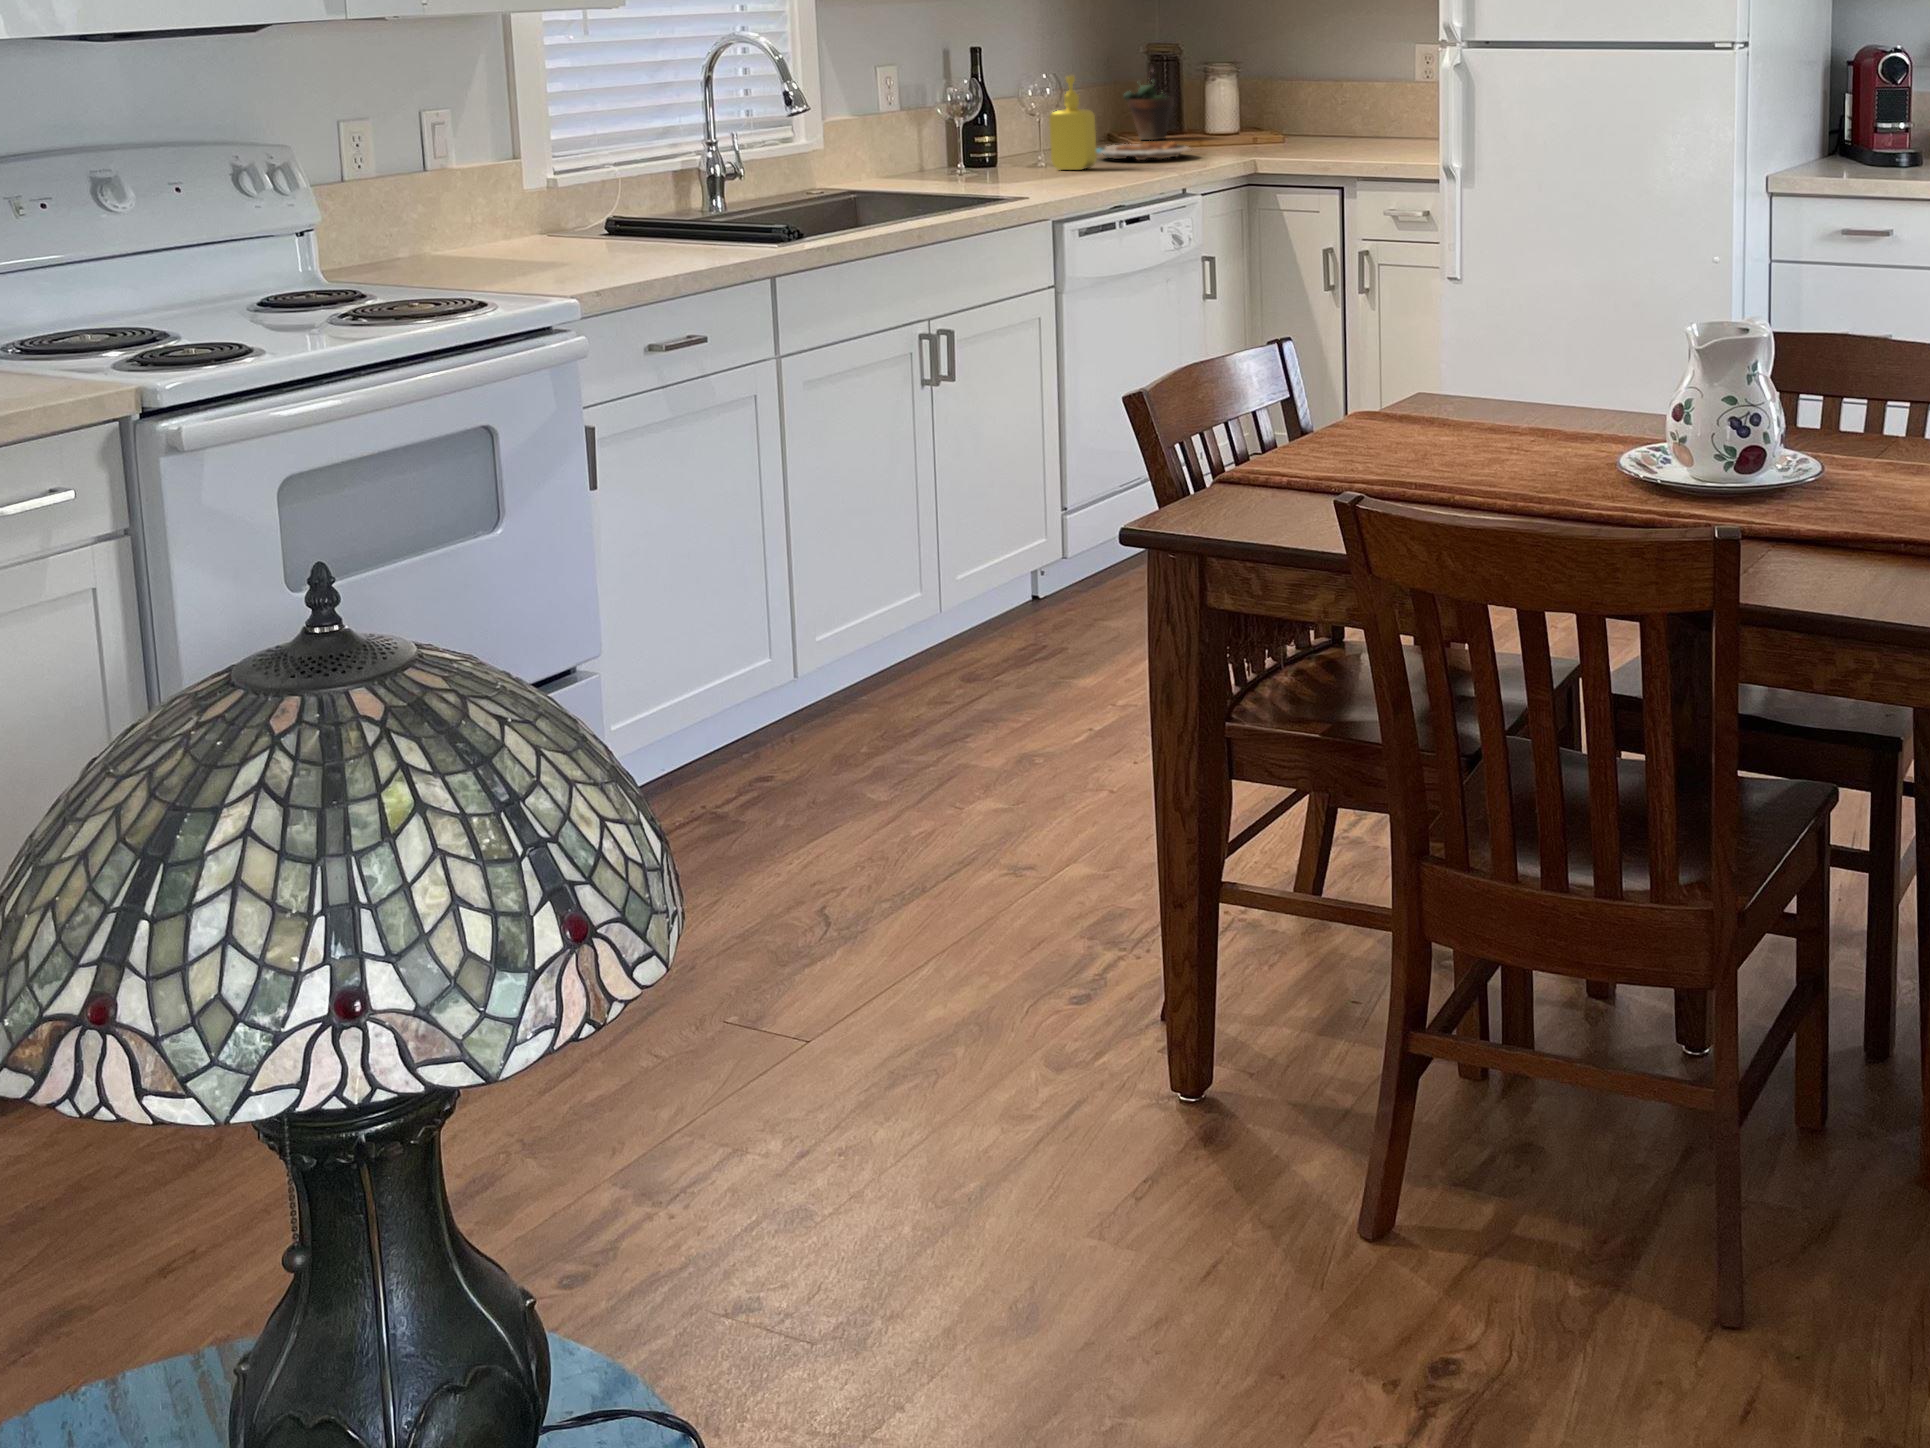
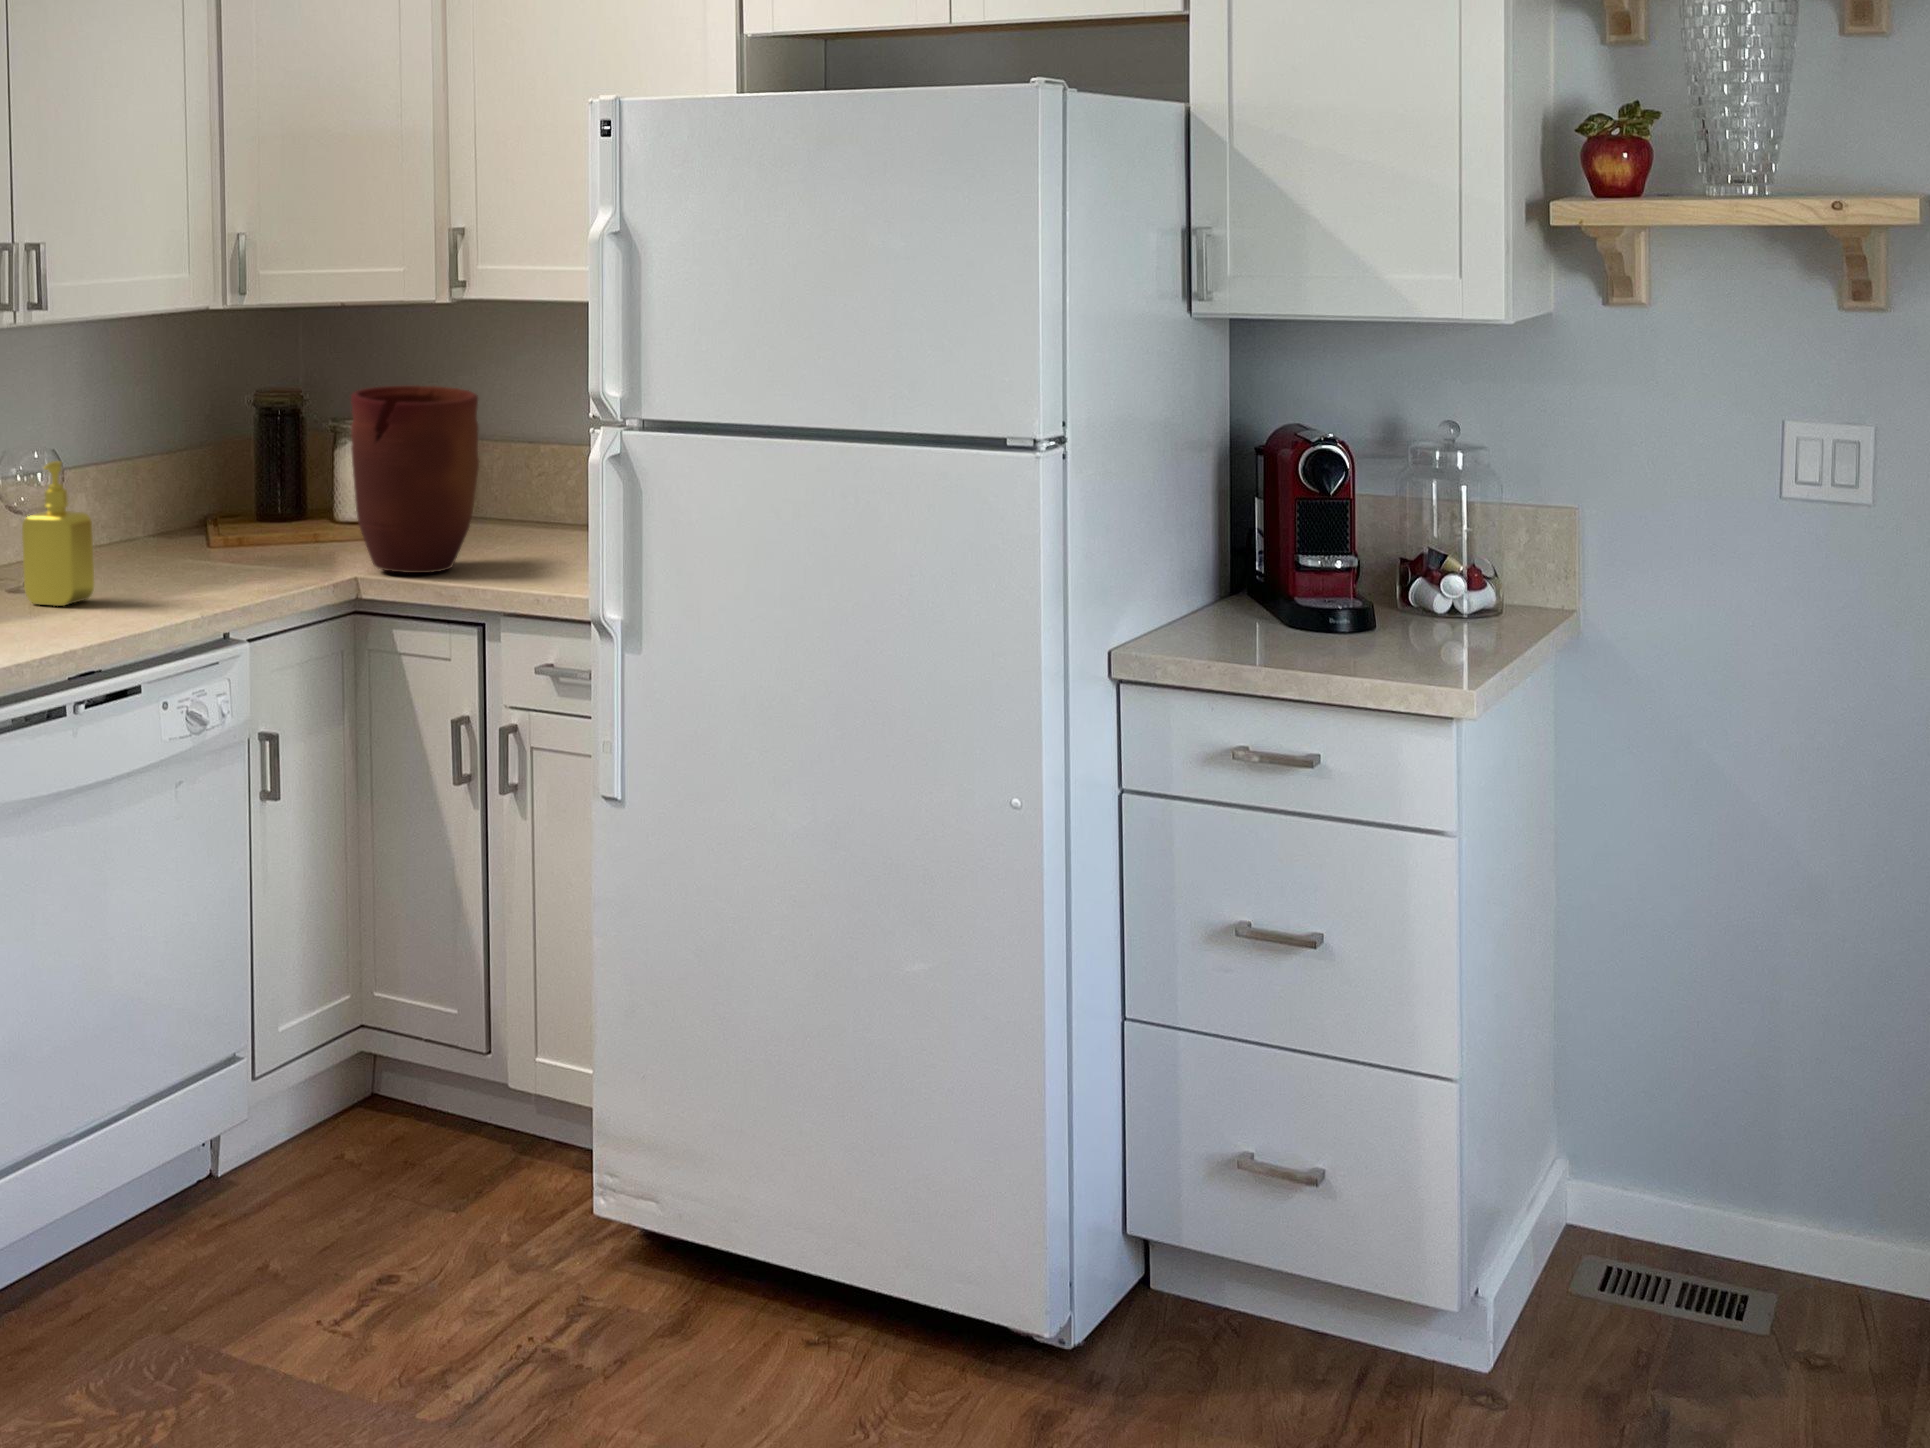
vase: none [1247,31,1333,154] -> present [351,386,479,573]
succulent plant: present [1124,78,1174,140] -> none [219,422,292,530]
plate: present [1097,142,1191,160] -> none [115,550,269,583]

